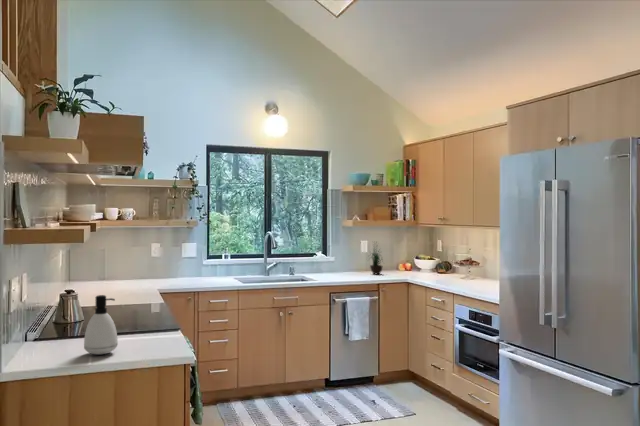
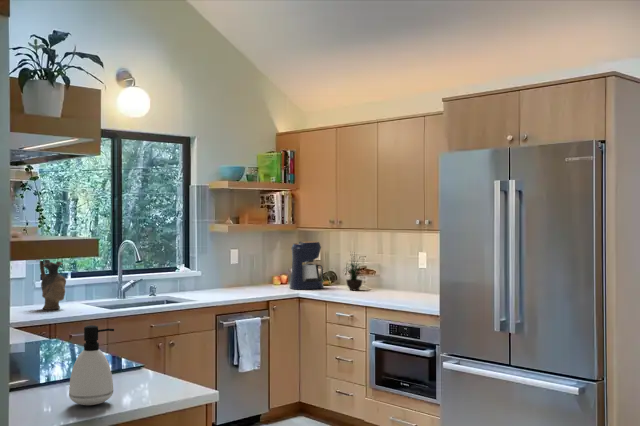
coffee maker: none [406,236,435,276] -> present [290,242,324,289]
ceramic pitcher: none [199,242,216,282] -> present [40,260,66,310]
potted plant: present [370,250,382,274] -> present [346,261,362,290]

